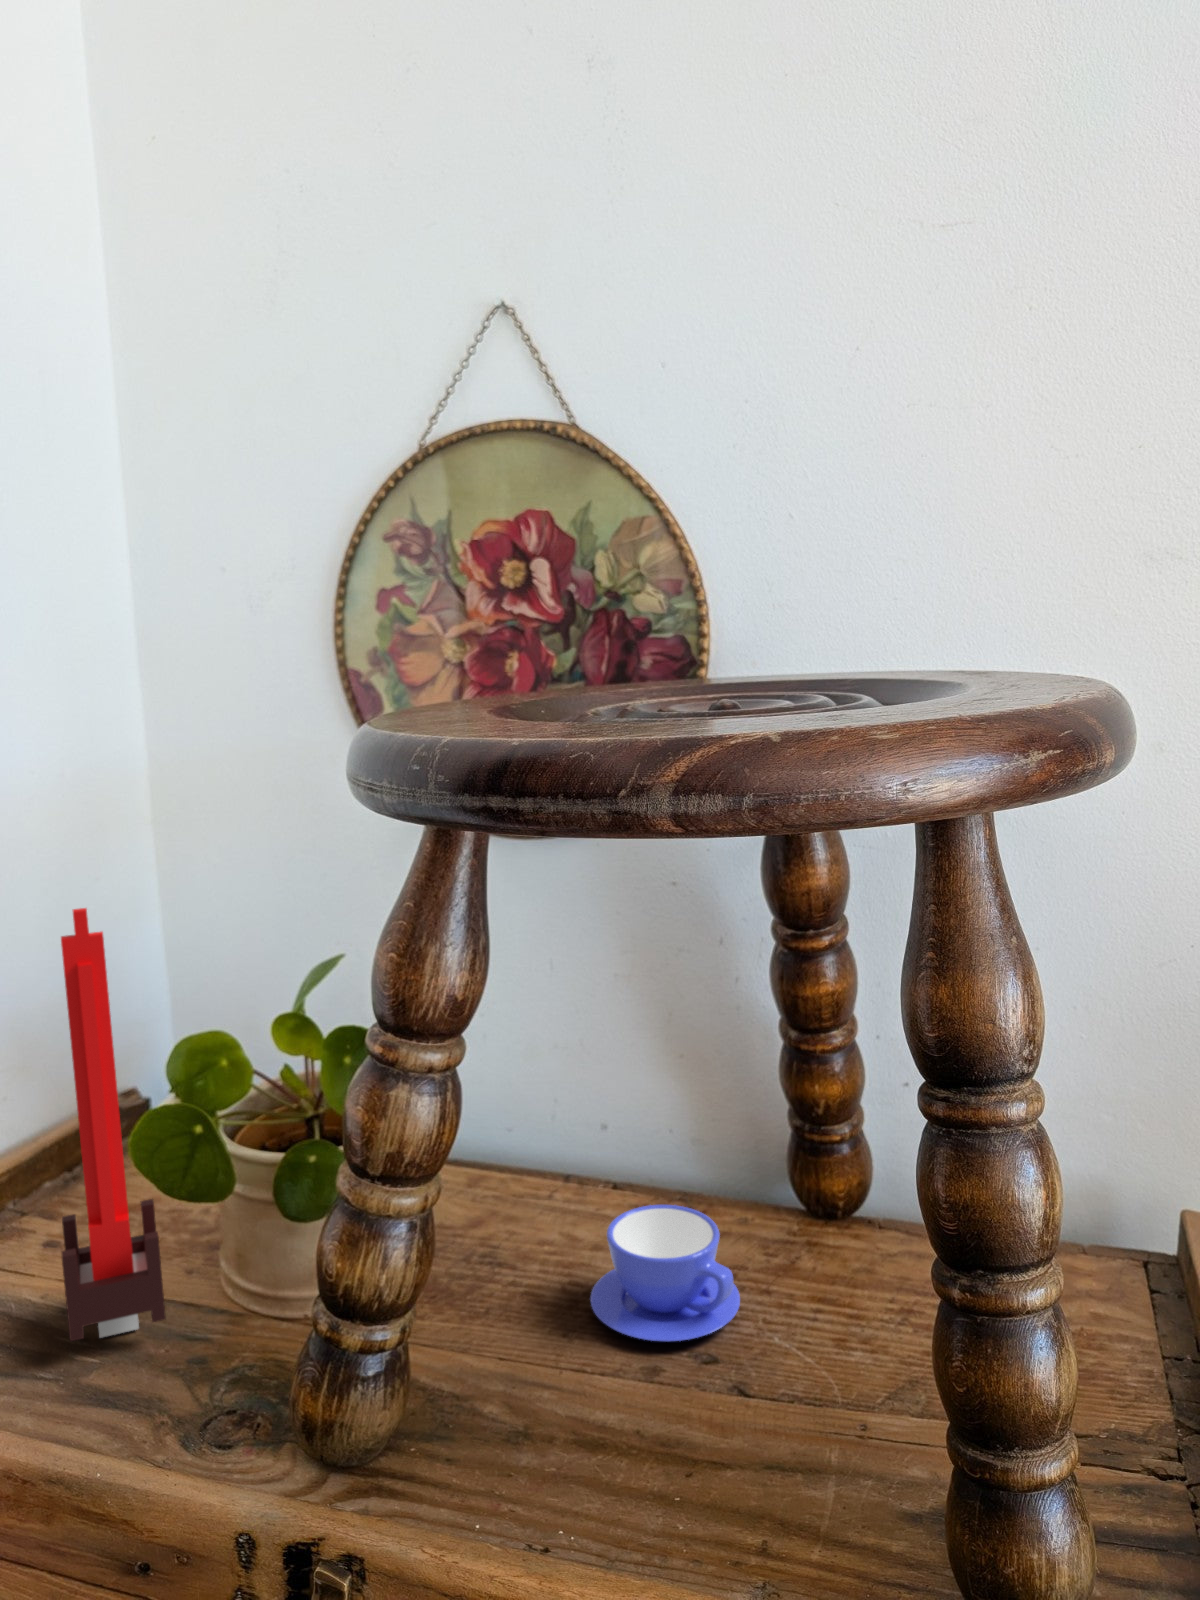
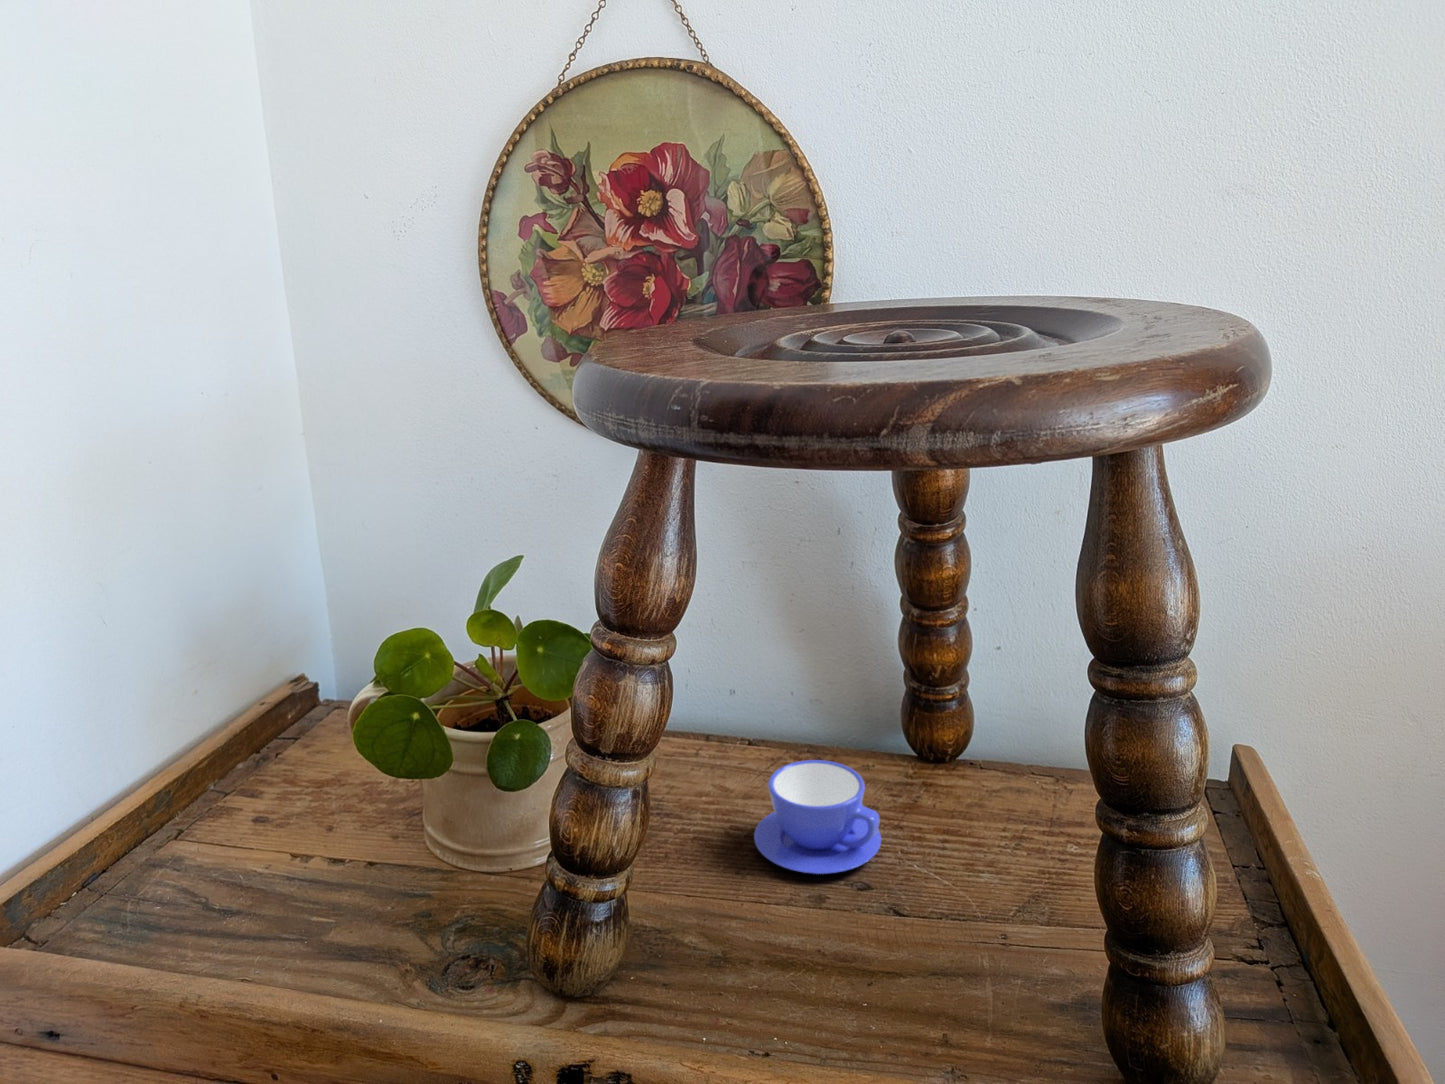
candle: present [61,908,166,1341] -> none [274,524,390,904]

